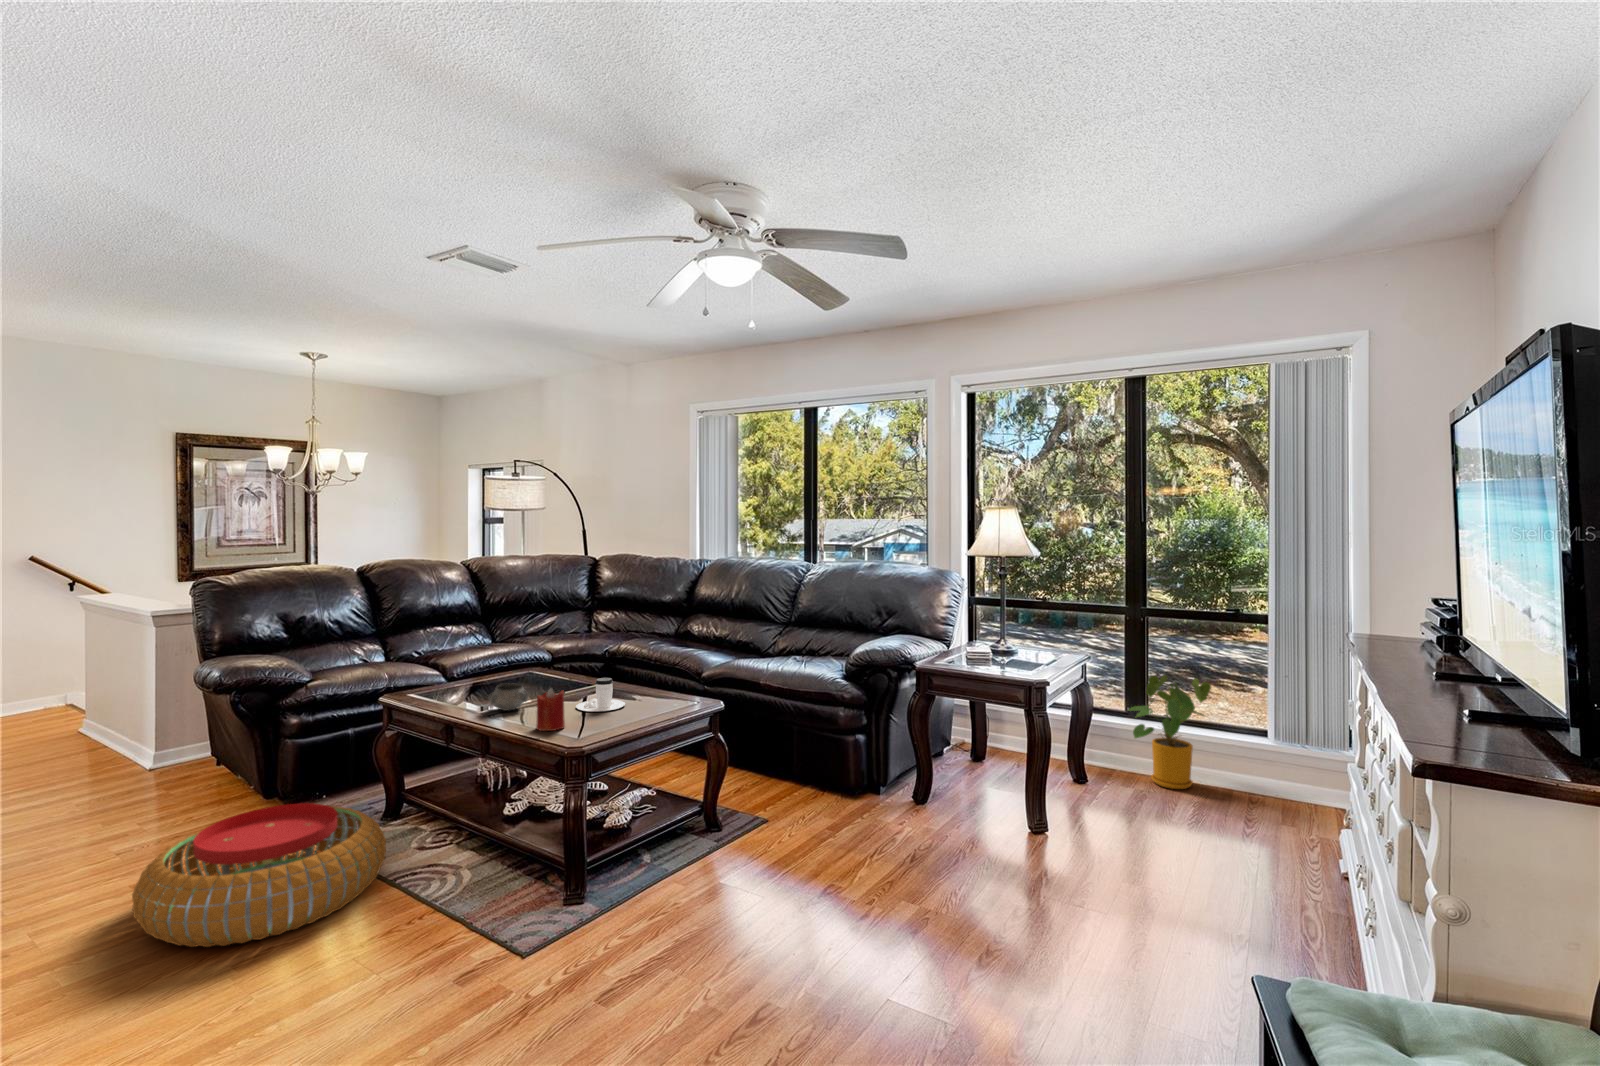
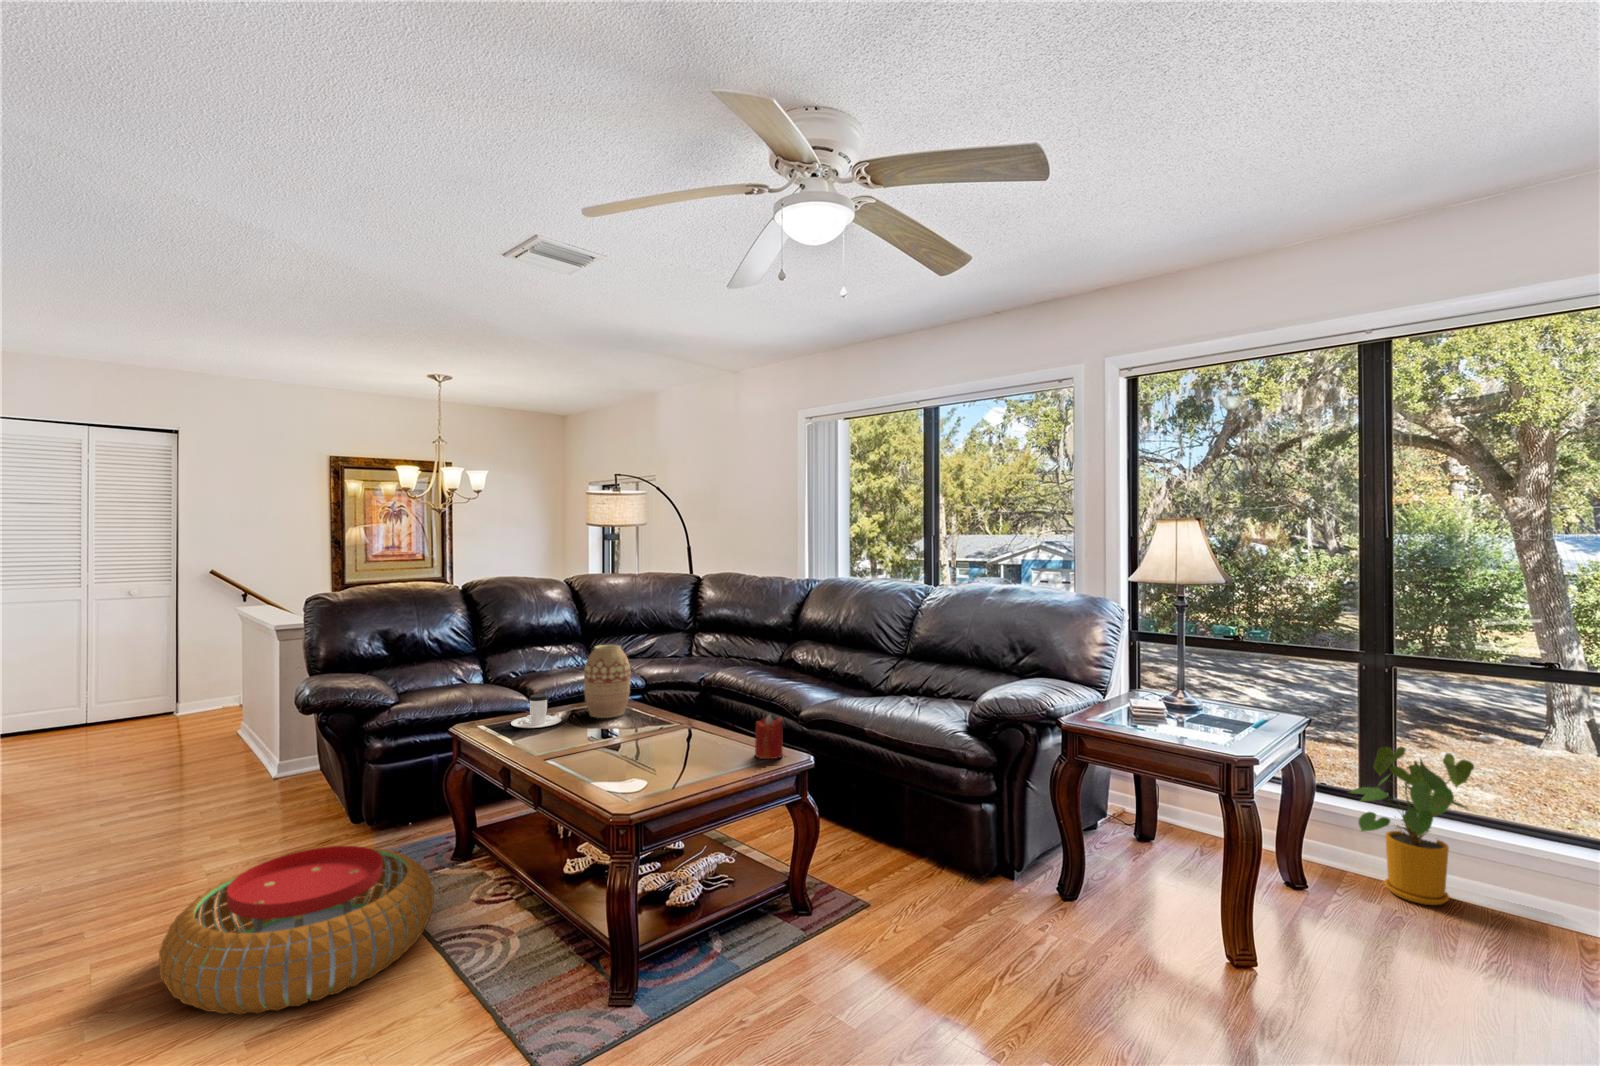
vase: none [502,618,546,684] -> present [584,645,631,718]
coffee cup: present [576,678,625,712] -> present [511,694,561,728]
decorative bowl: present [489,684,528,711] -> none [553,721,596,753]
candle: present [536,689,565,731] -> present [755,715,783,759]

